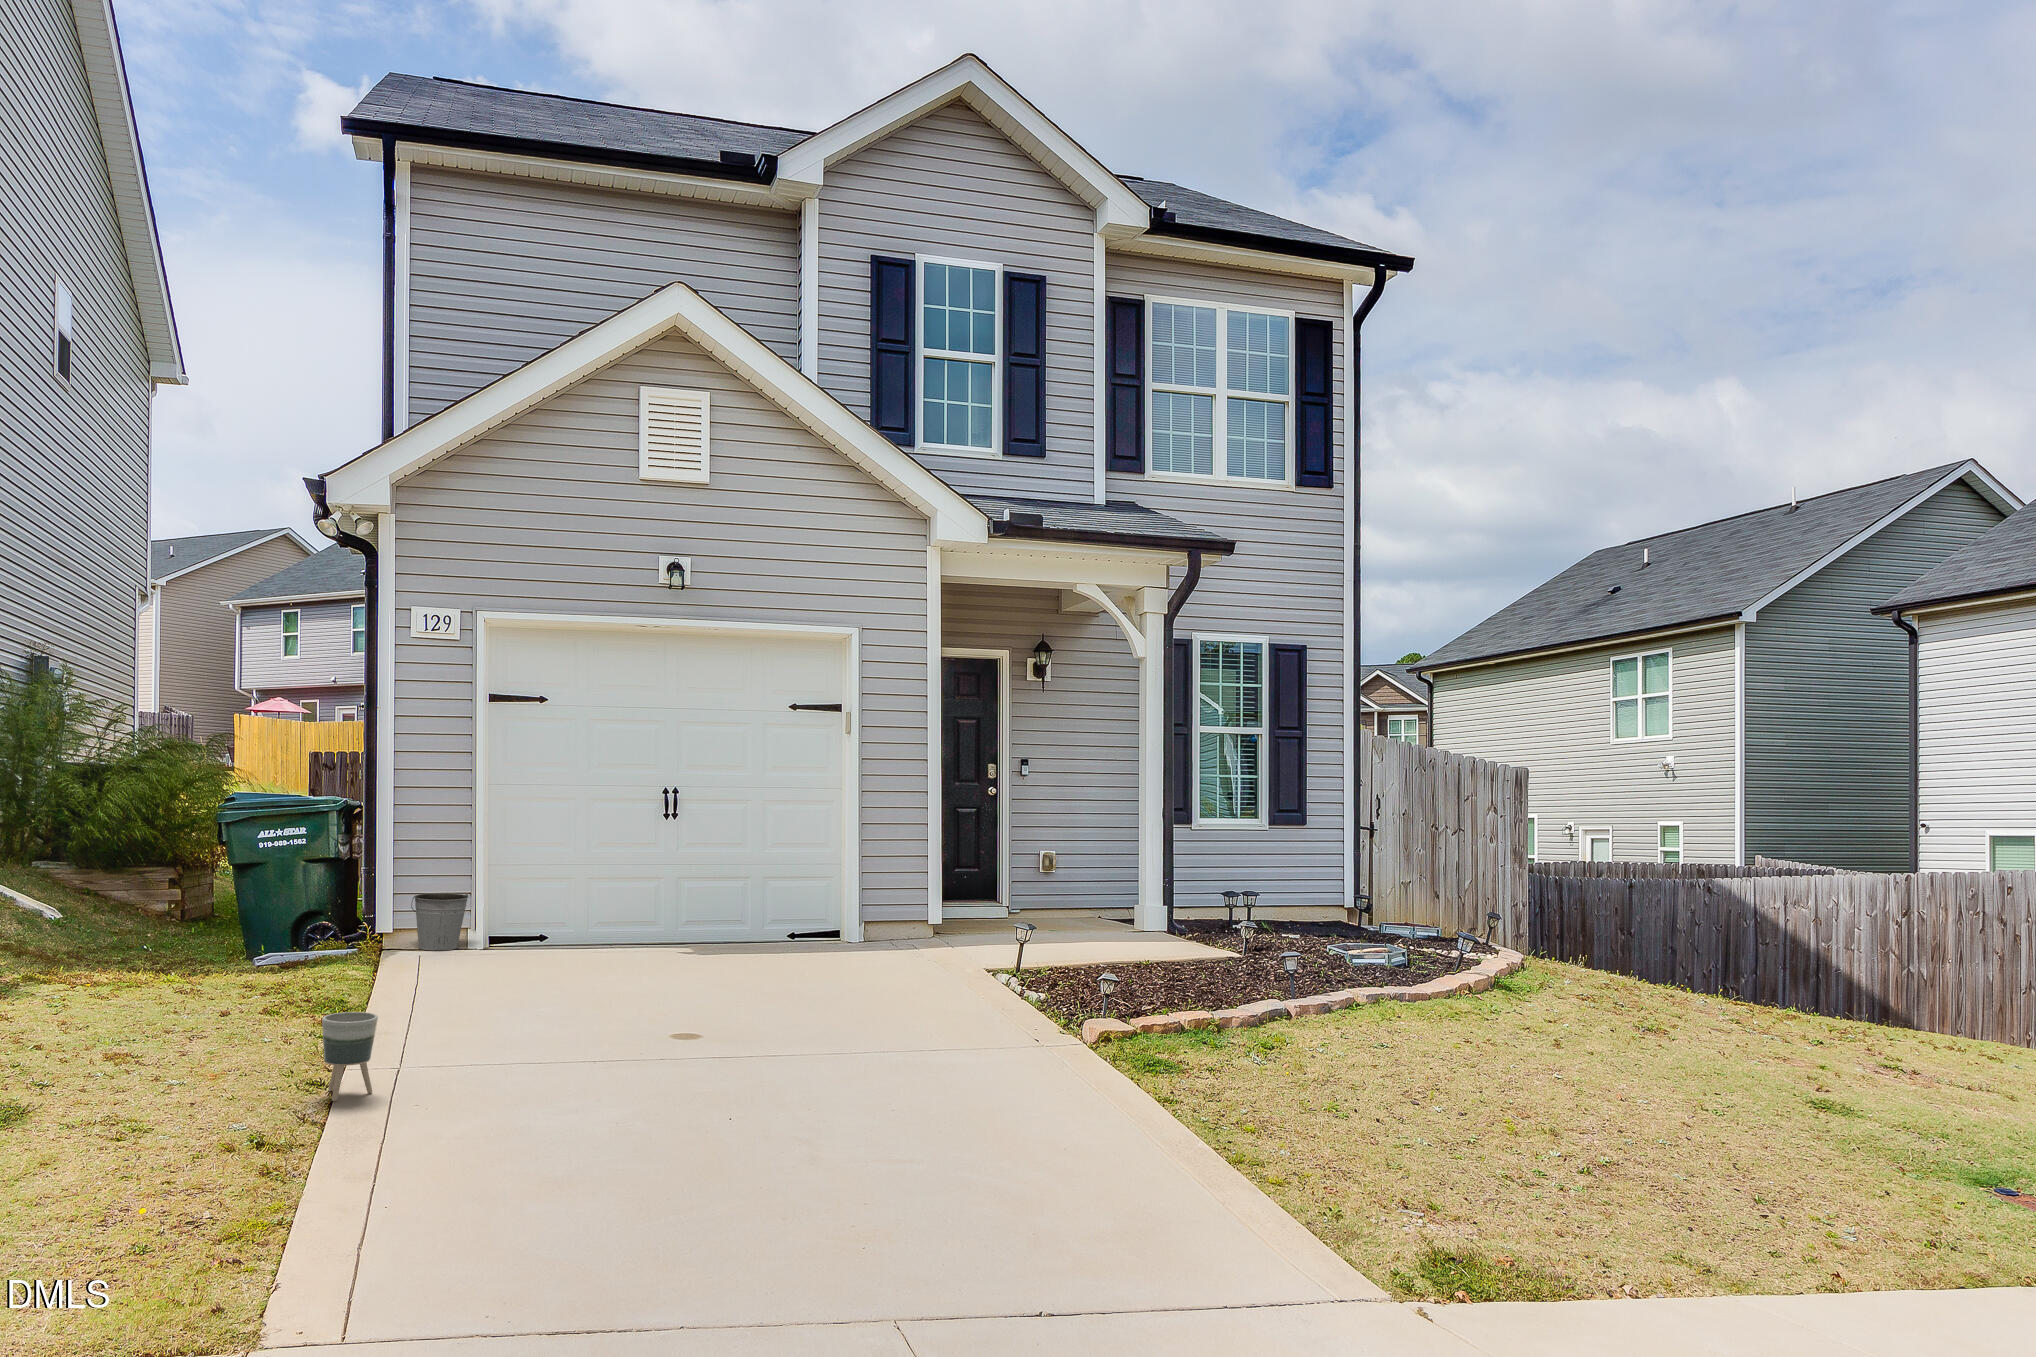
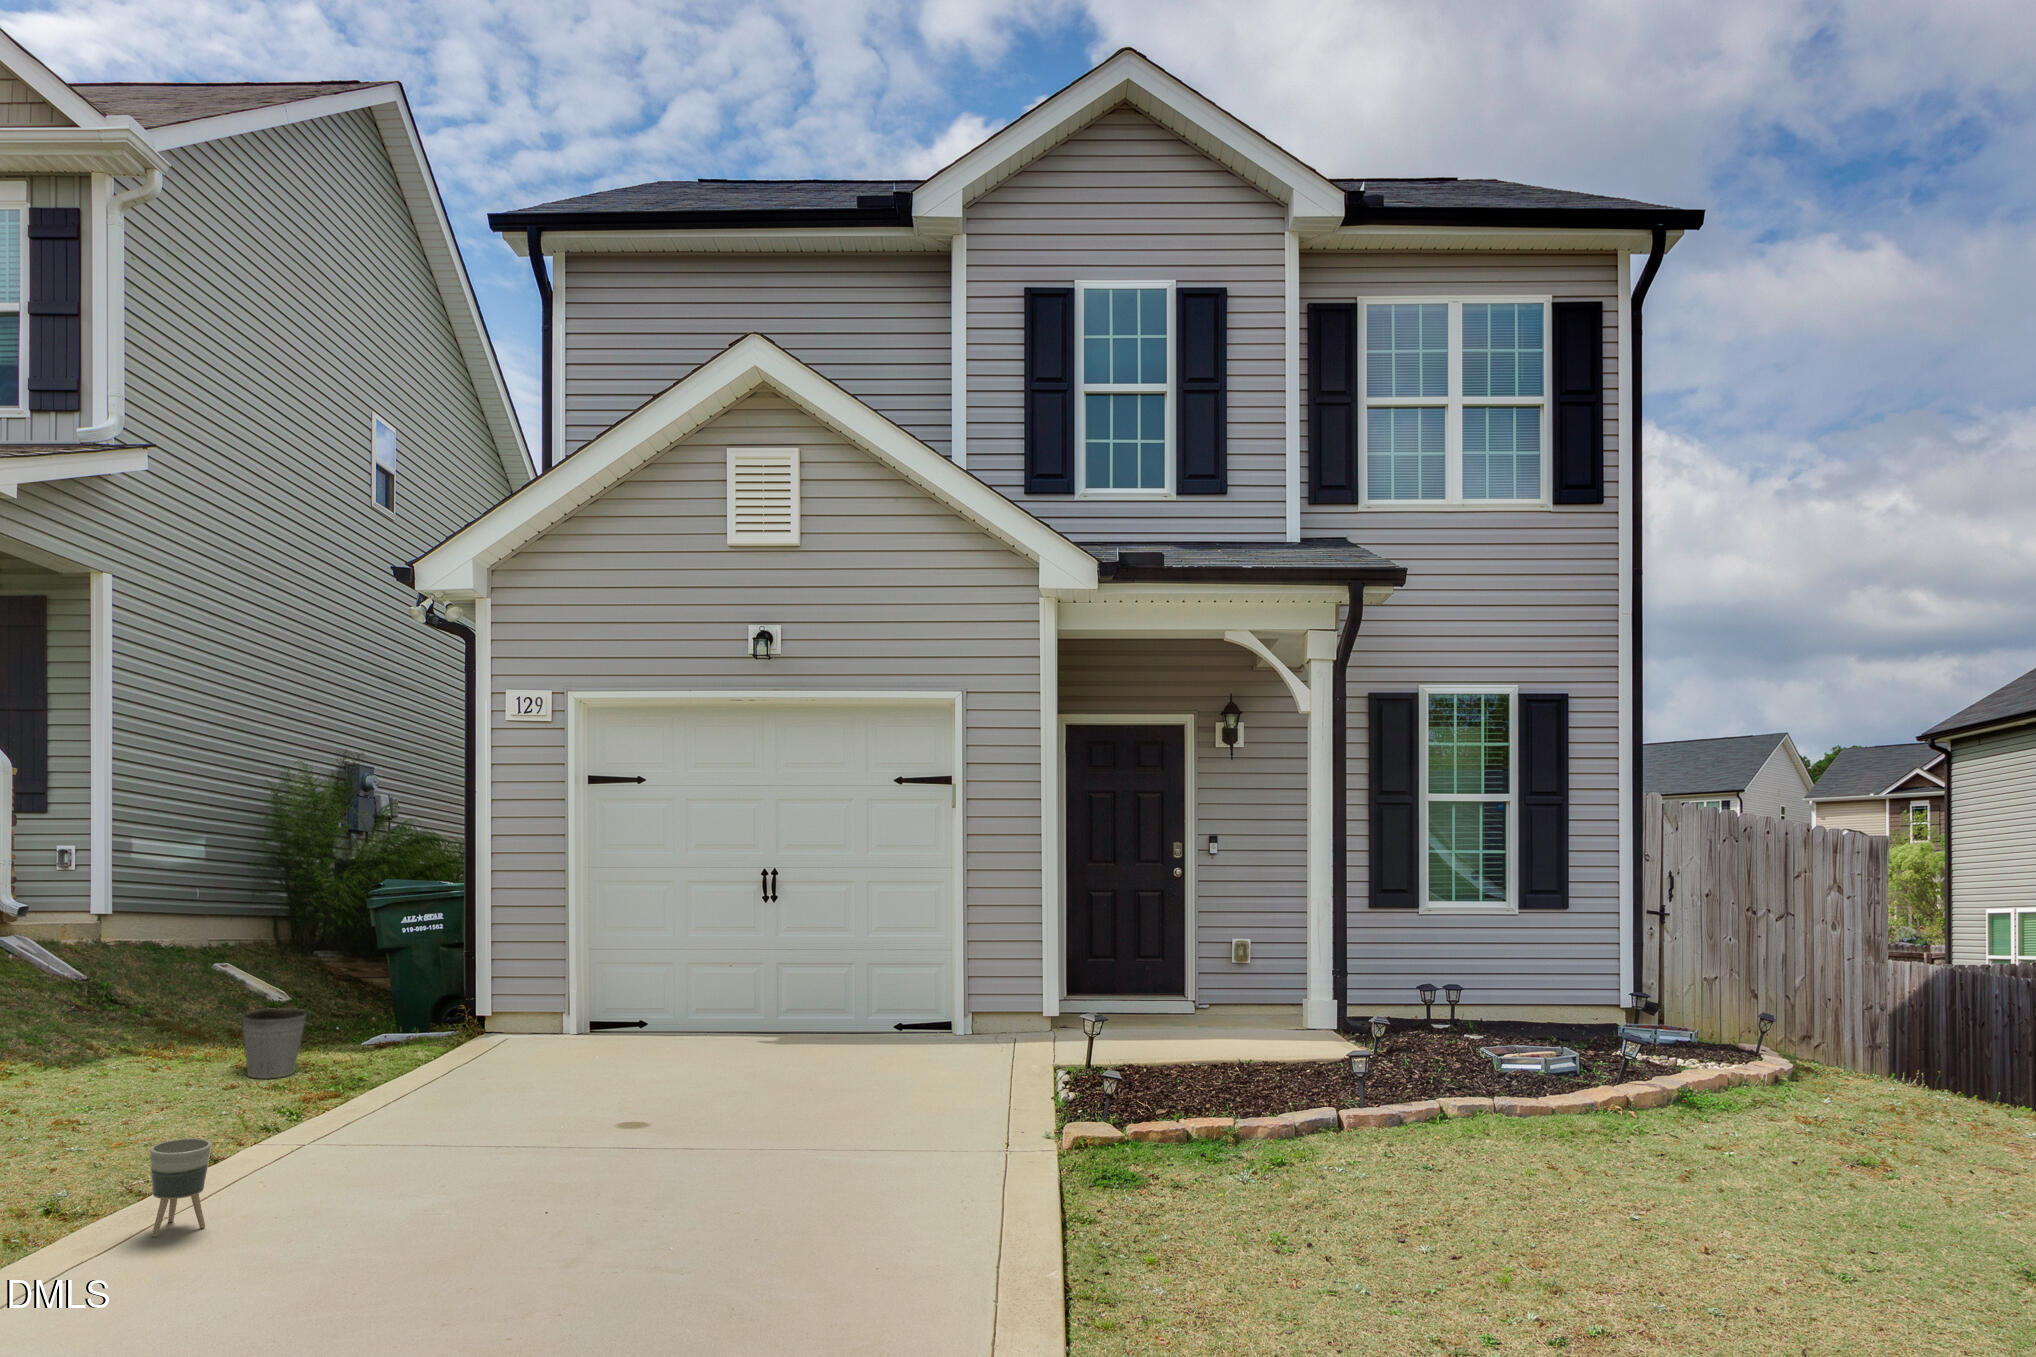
bucket: present [411,893,468,950] -> present [240,1008,308,1079]

